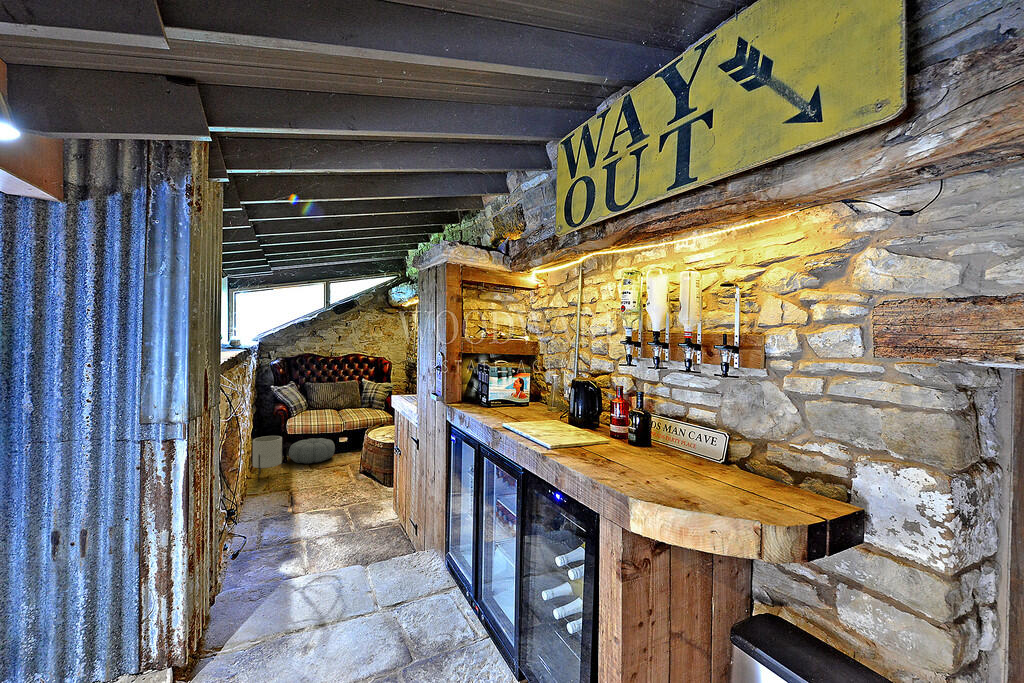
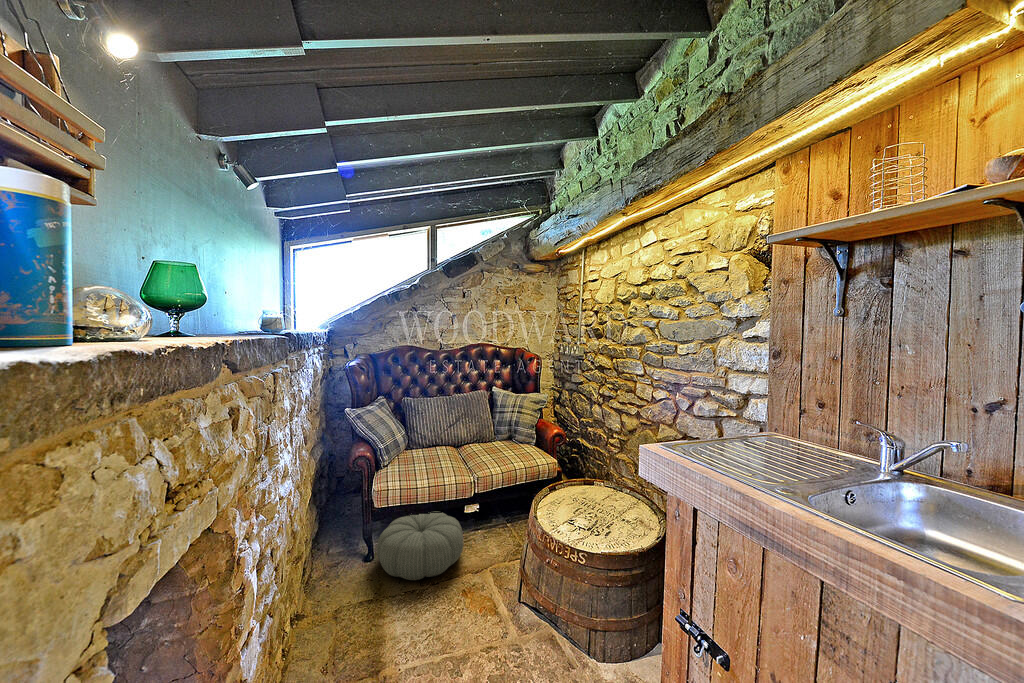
planter: present [253,436,283,481] -> none [290,538,361,666]

